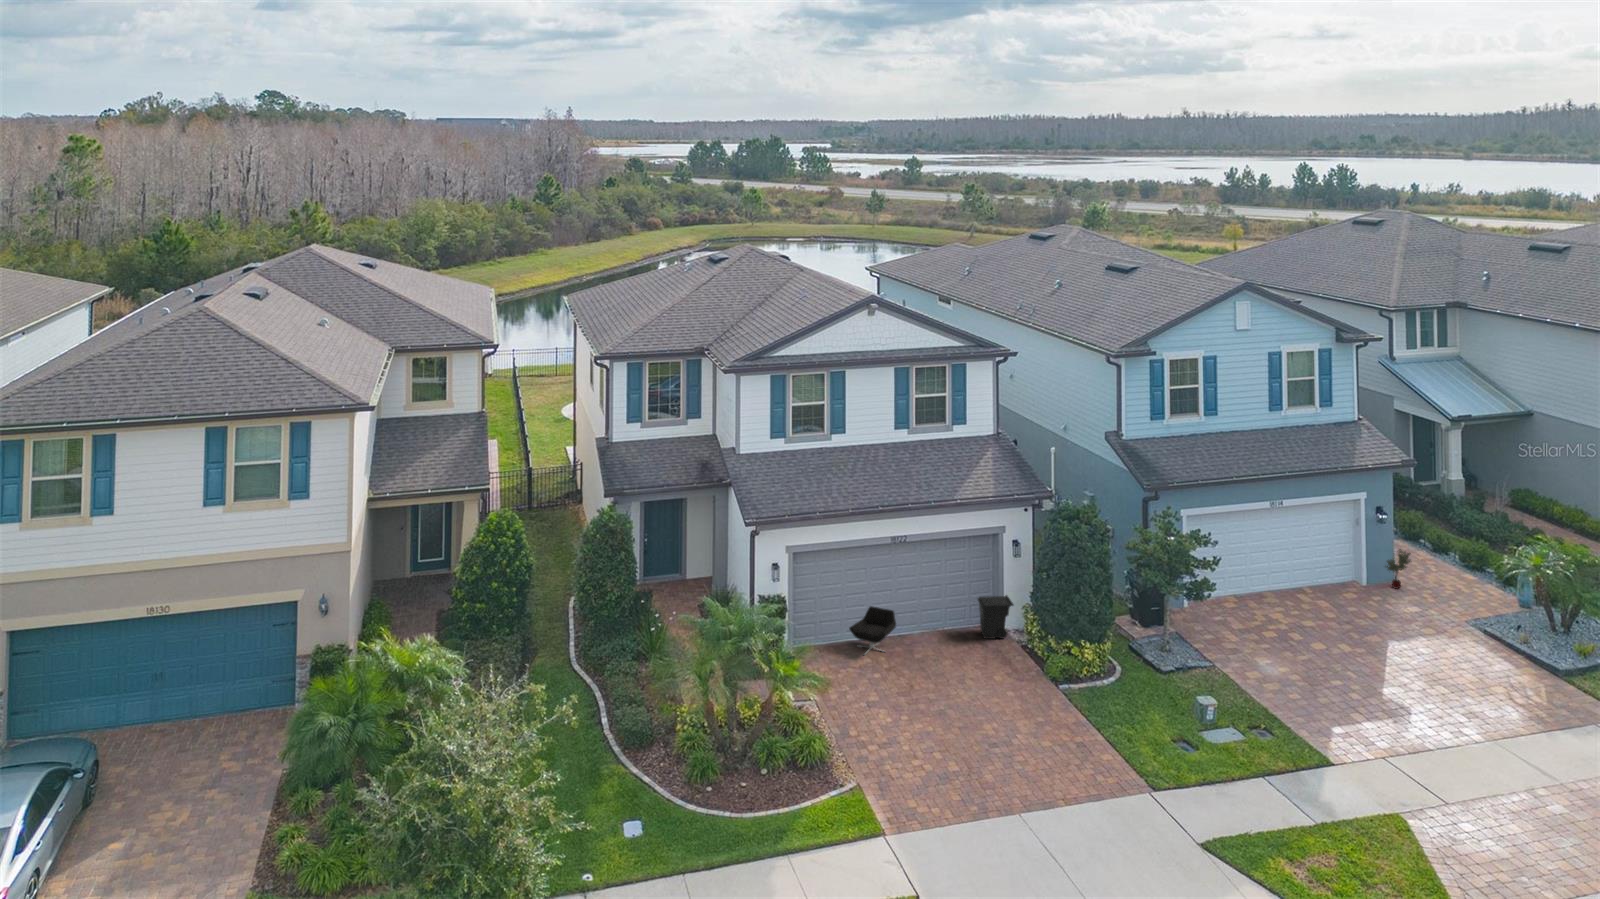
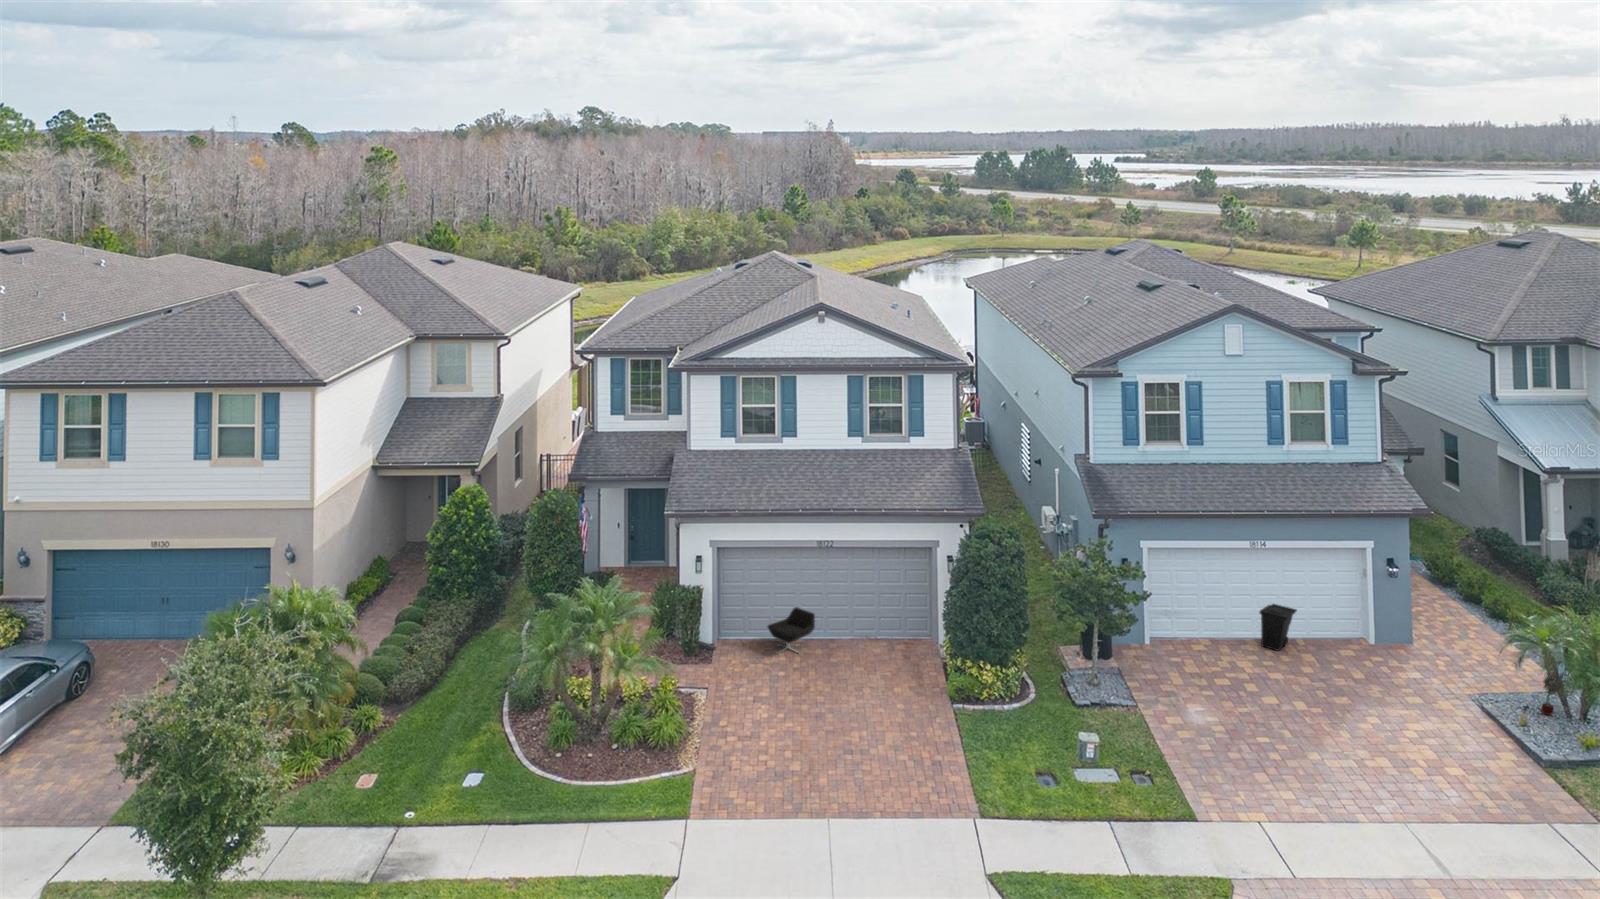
potted tree: present [1387,549,1411,588] -> present [1541,671,1574,715]
trash can: present [978,595,1014,639] -> present [1260,604,1297,651]

